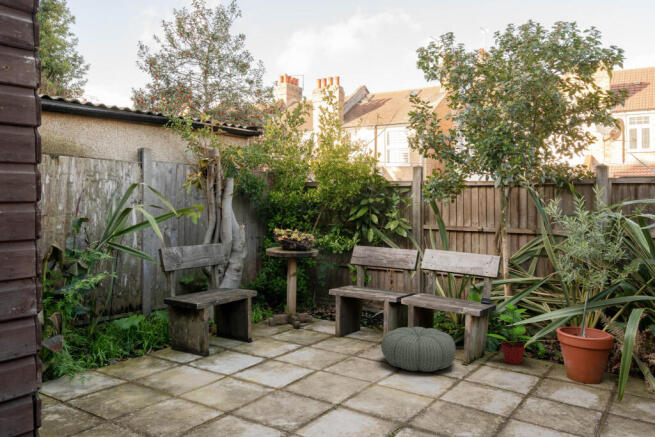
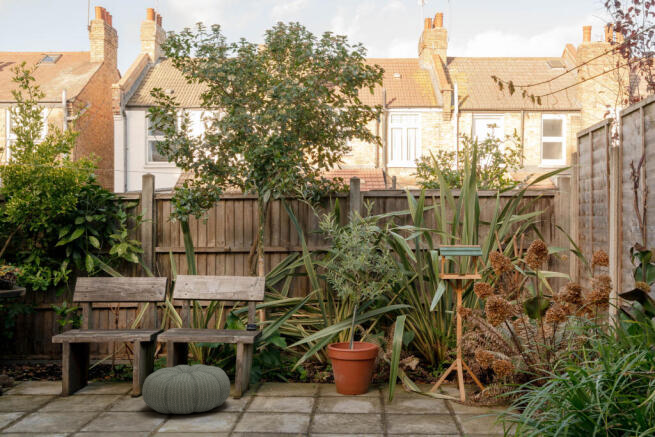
potted plant: present [487,303,536,364] -> none [254,324,307,391]

